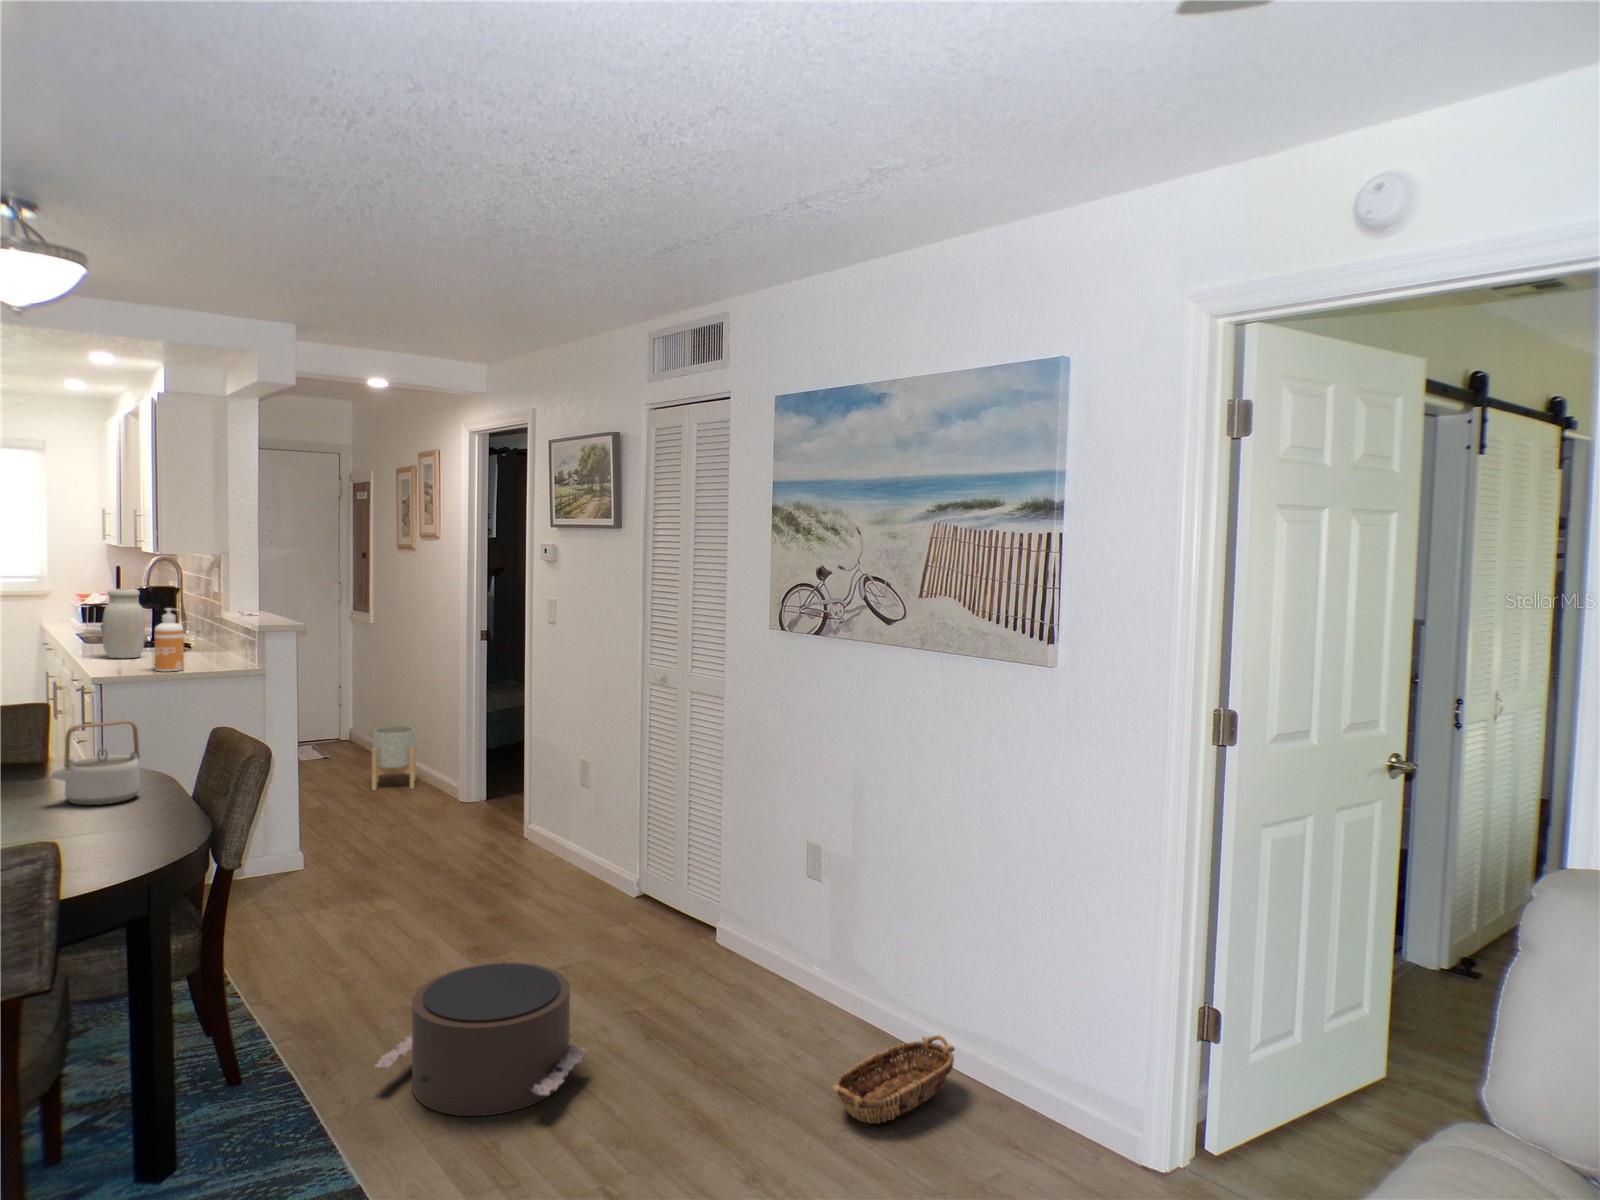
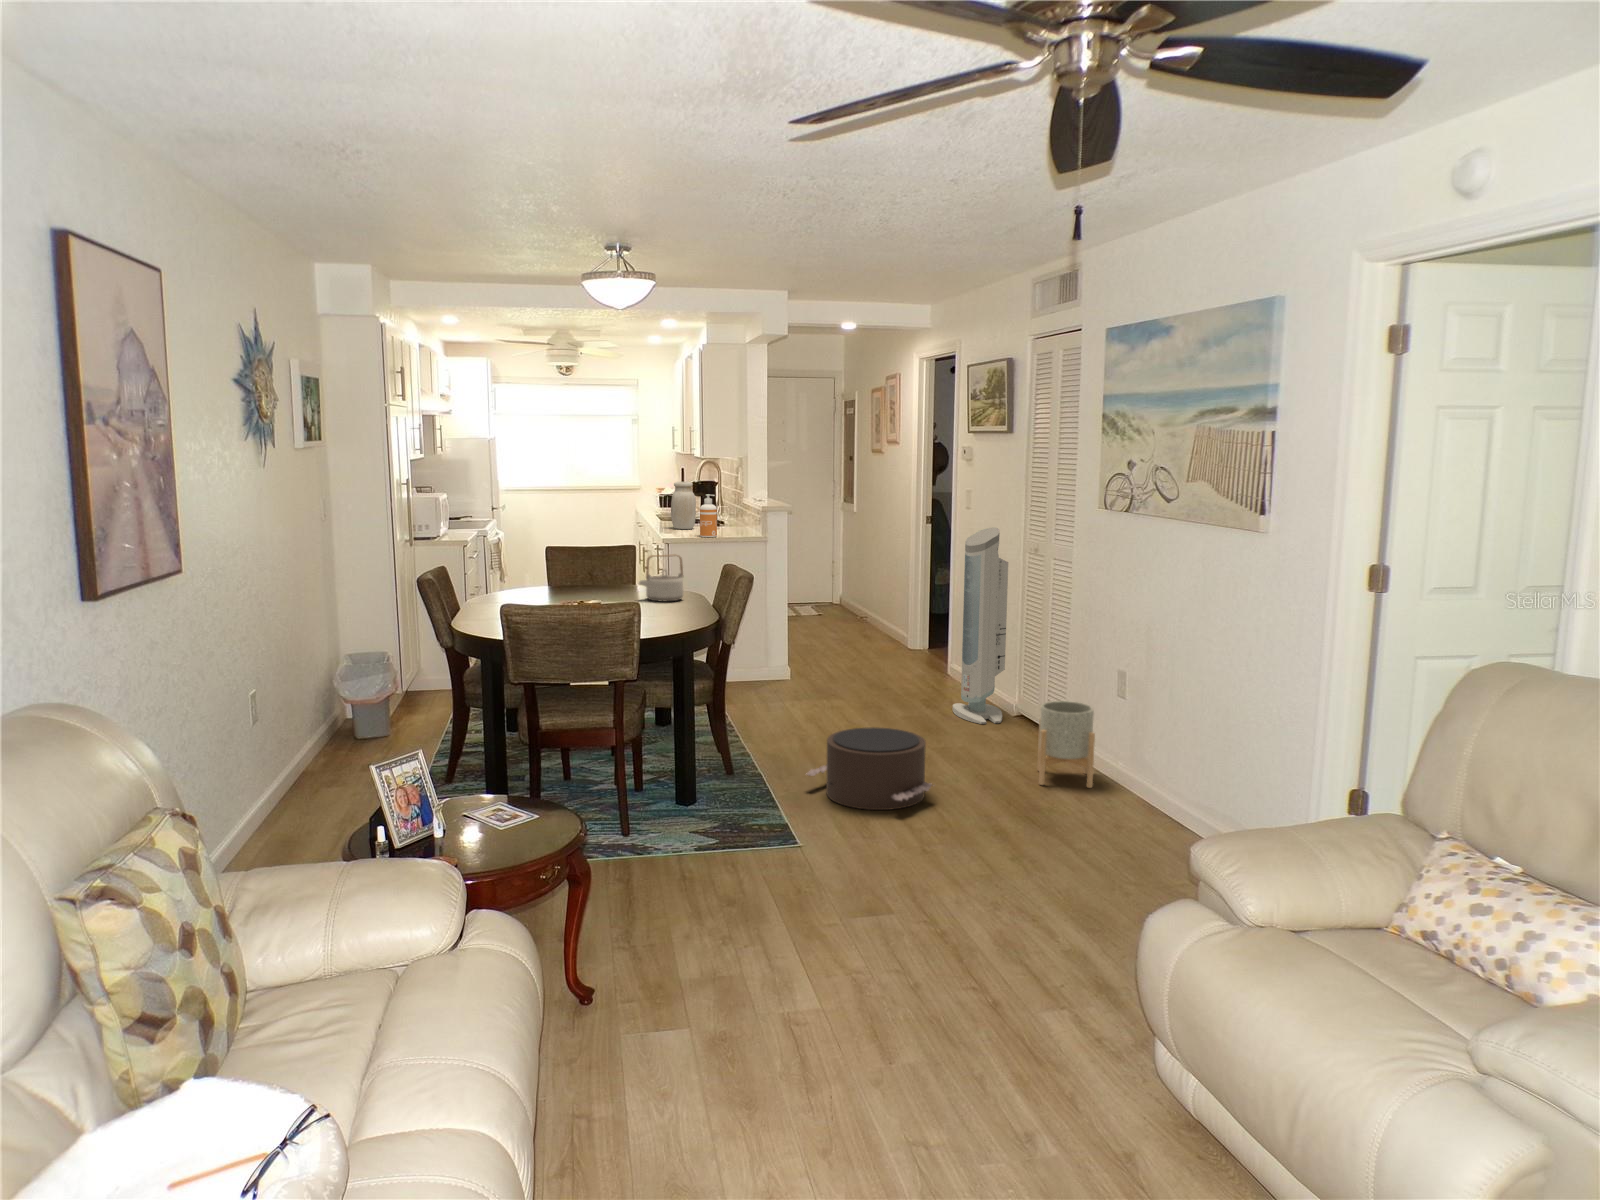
air purifier: none [551,648,623,910] -> present [953,528,1008,724]
planter: present [372,726,416,791] -> present [1037,701,1095,788]
basket: present [832,1035,954,1123] -> none [1066,800,1190,863]

